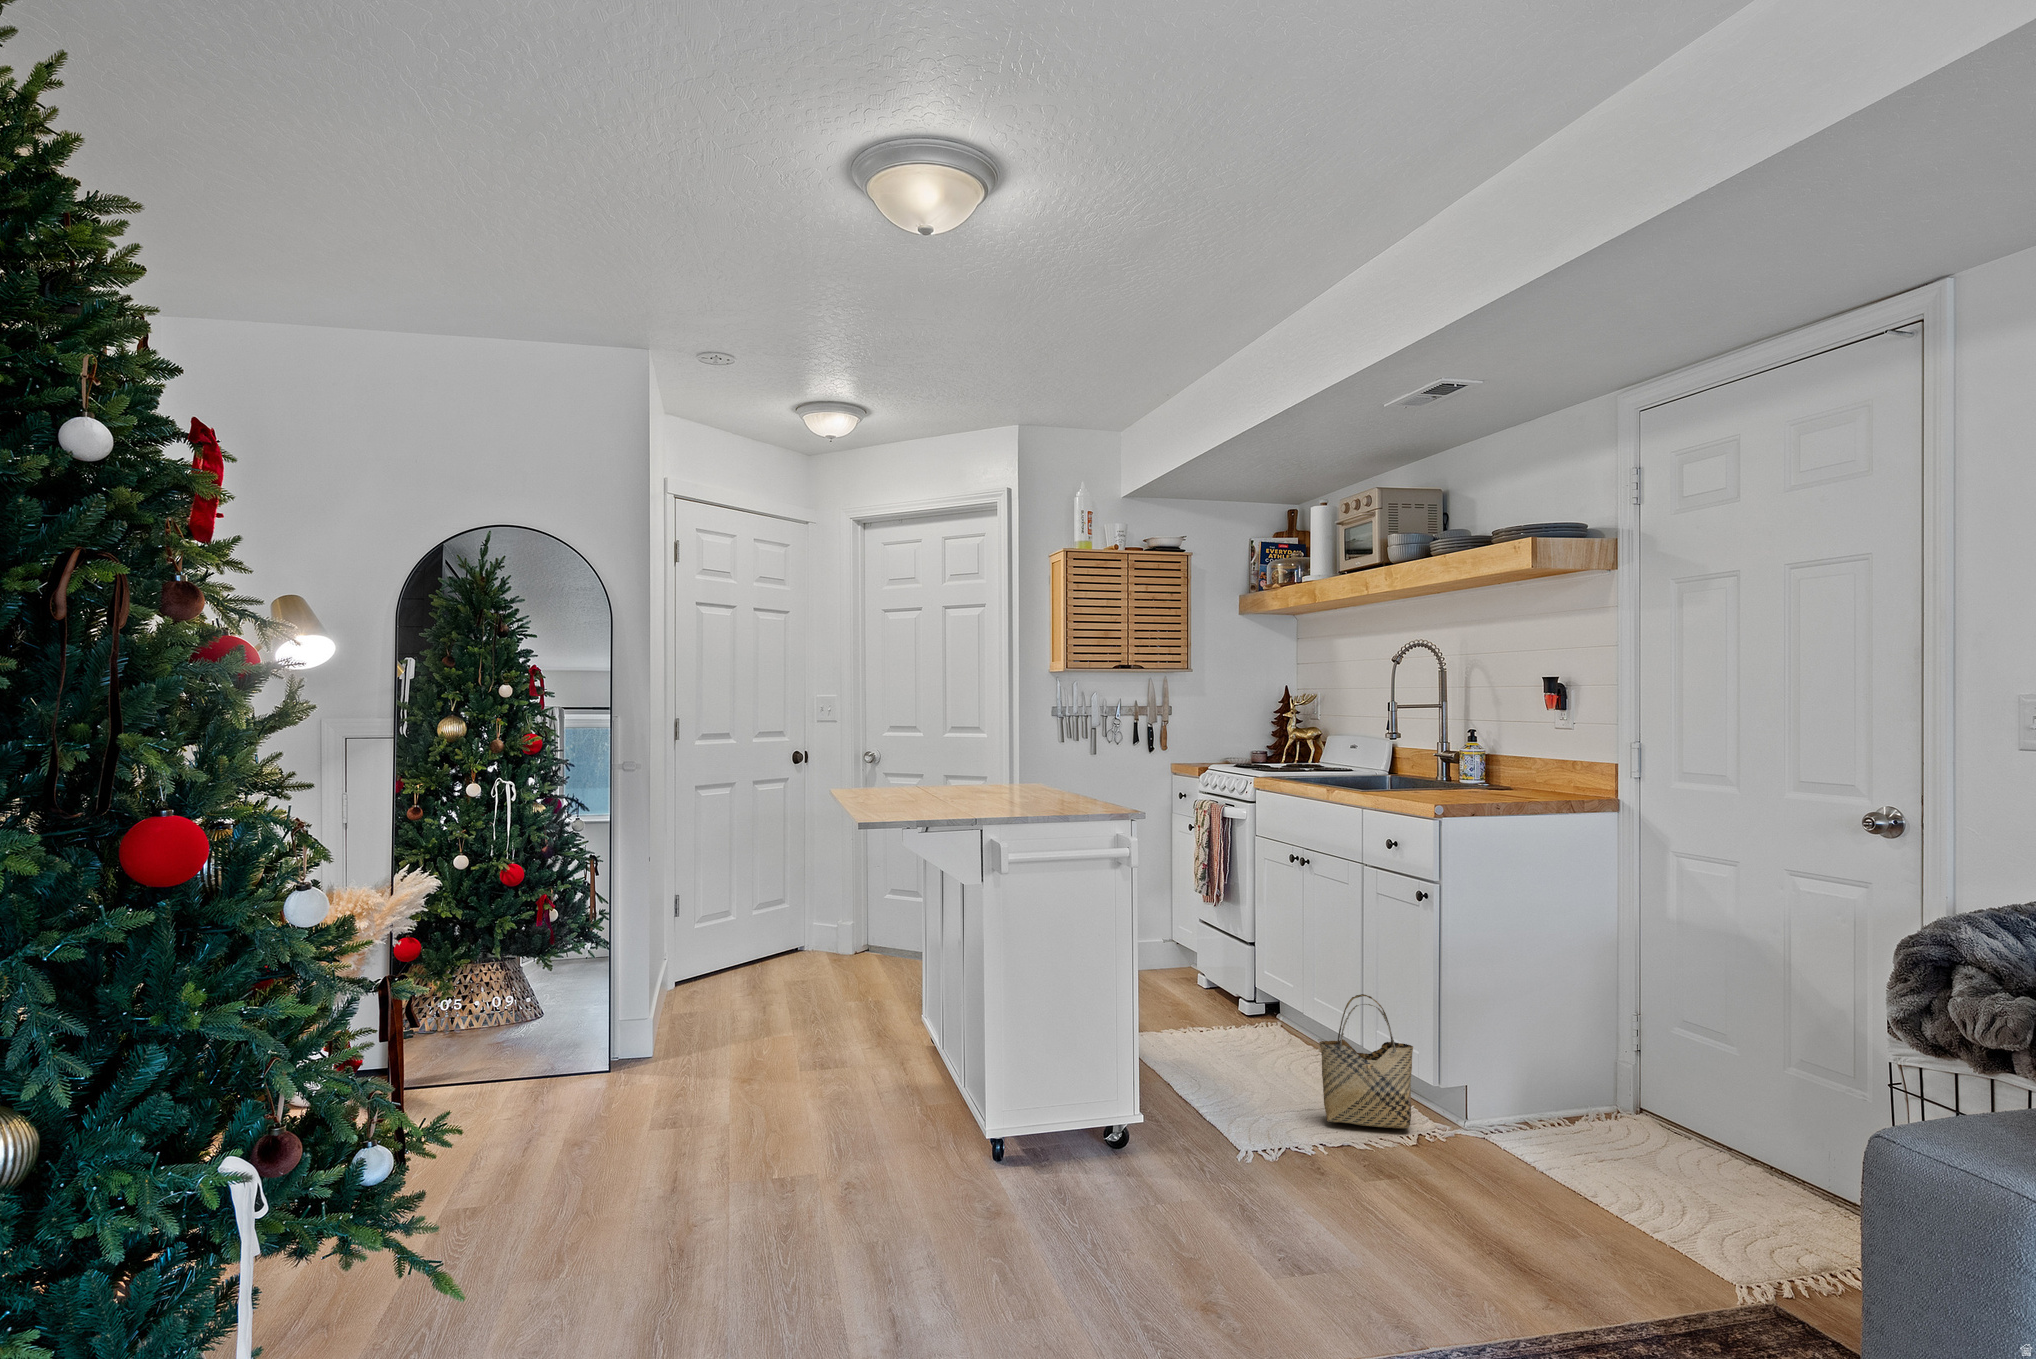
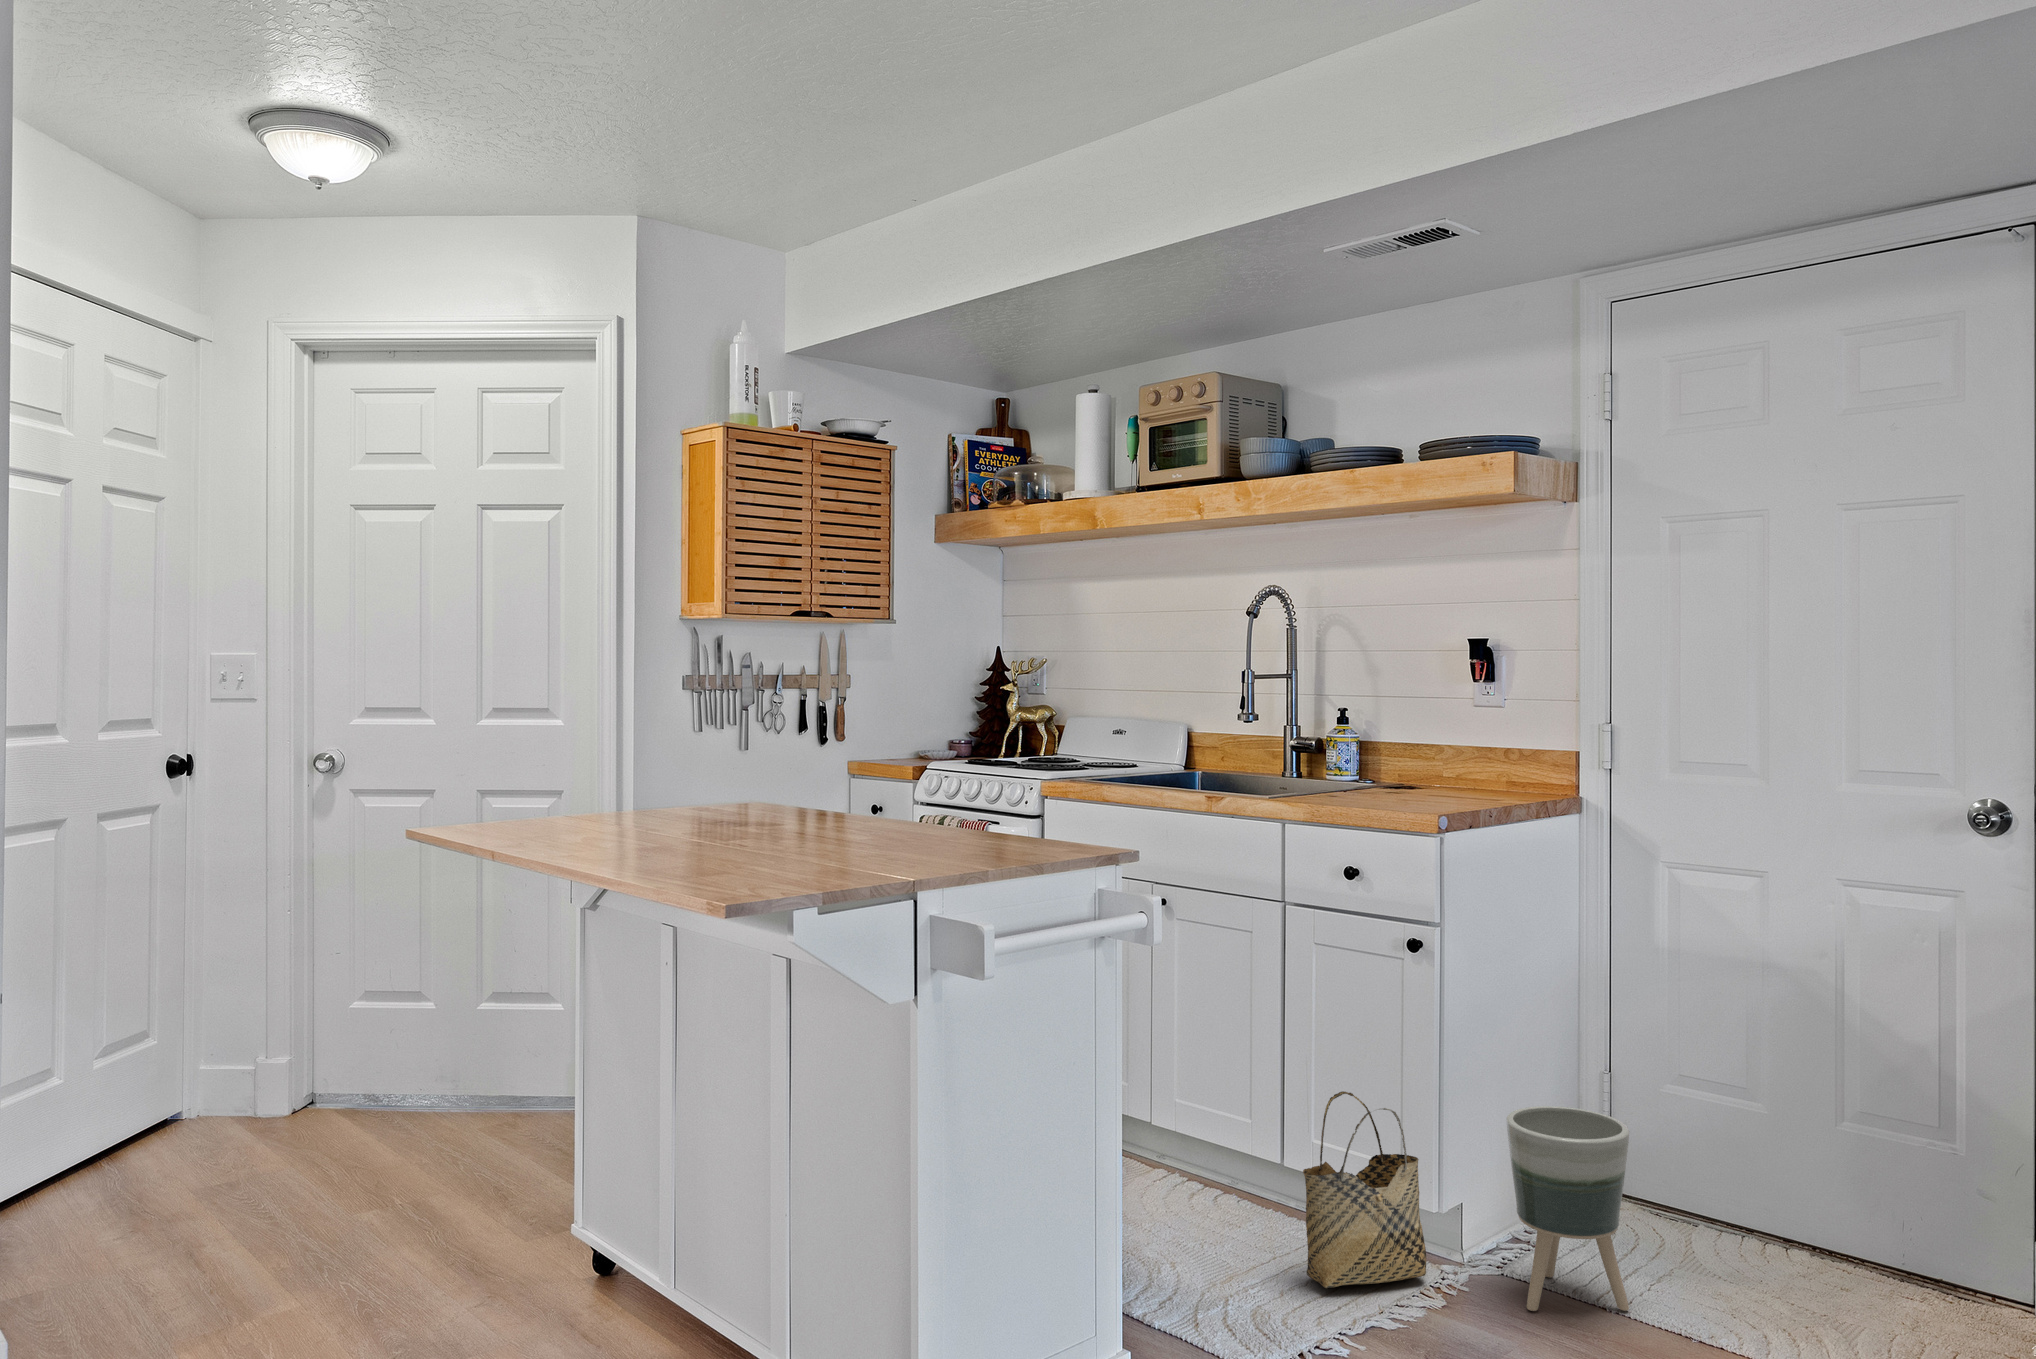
planter: none [1456,1020,1547,1173] -> present [1506,1106,1629,1311]

